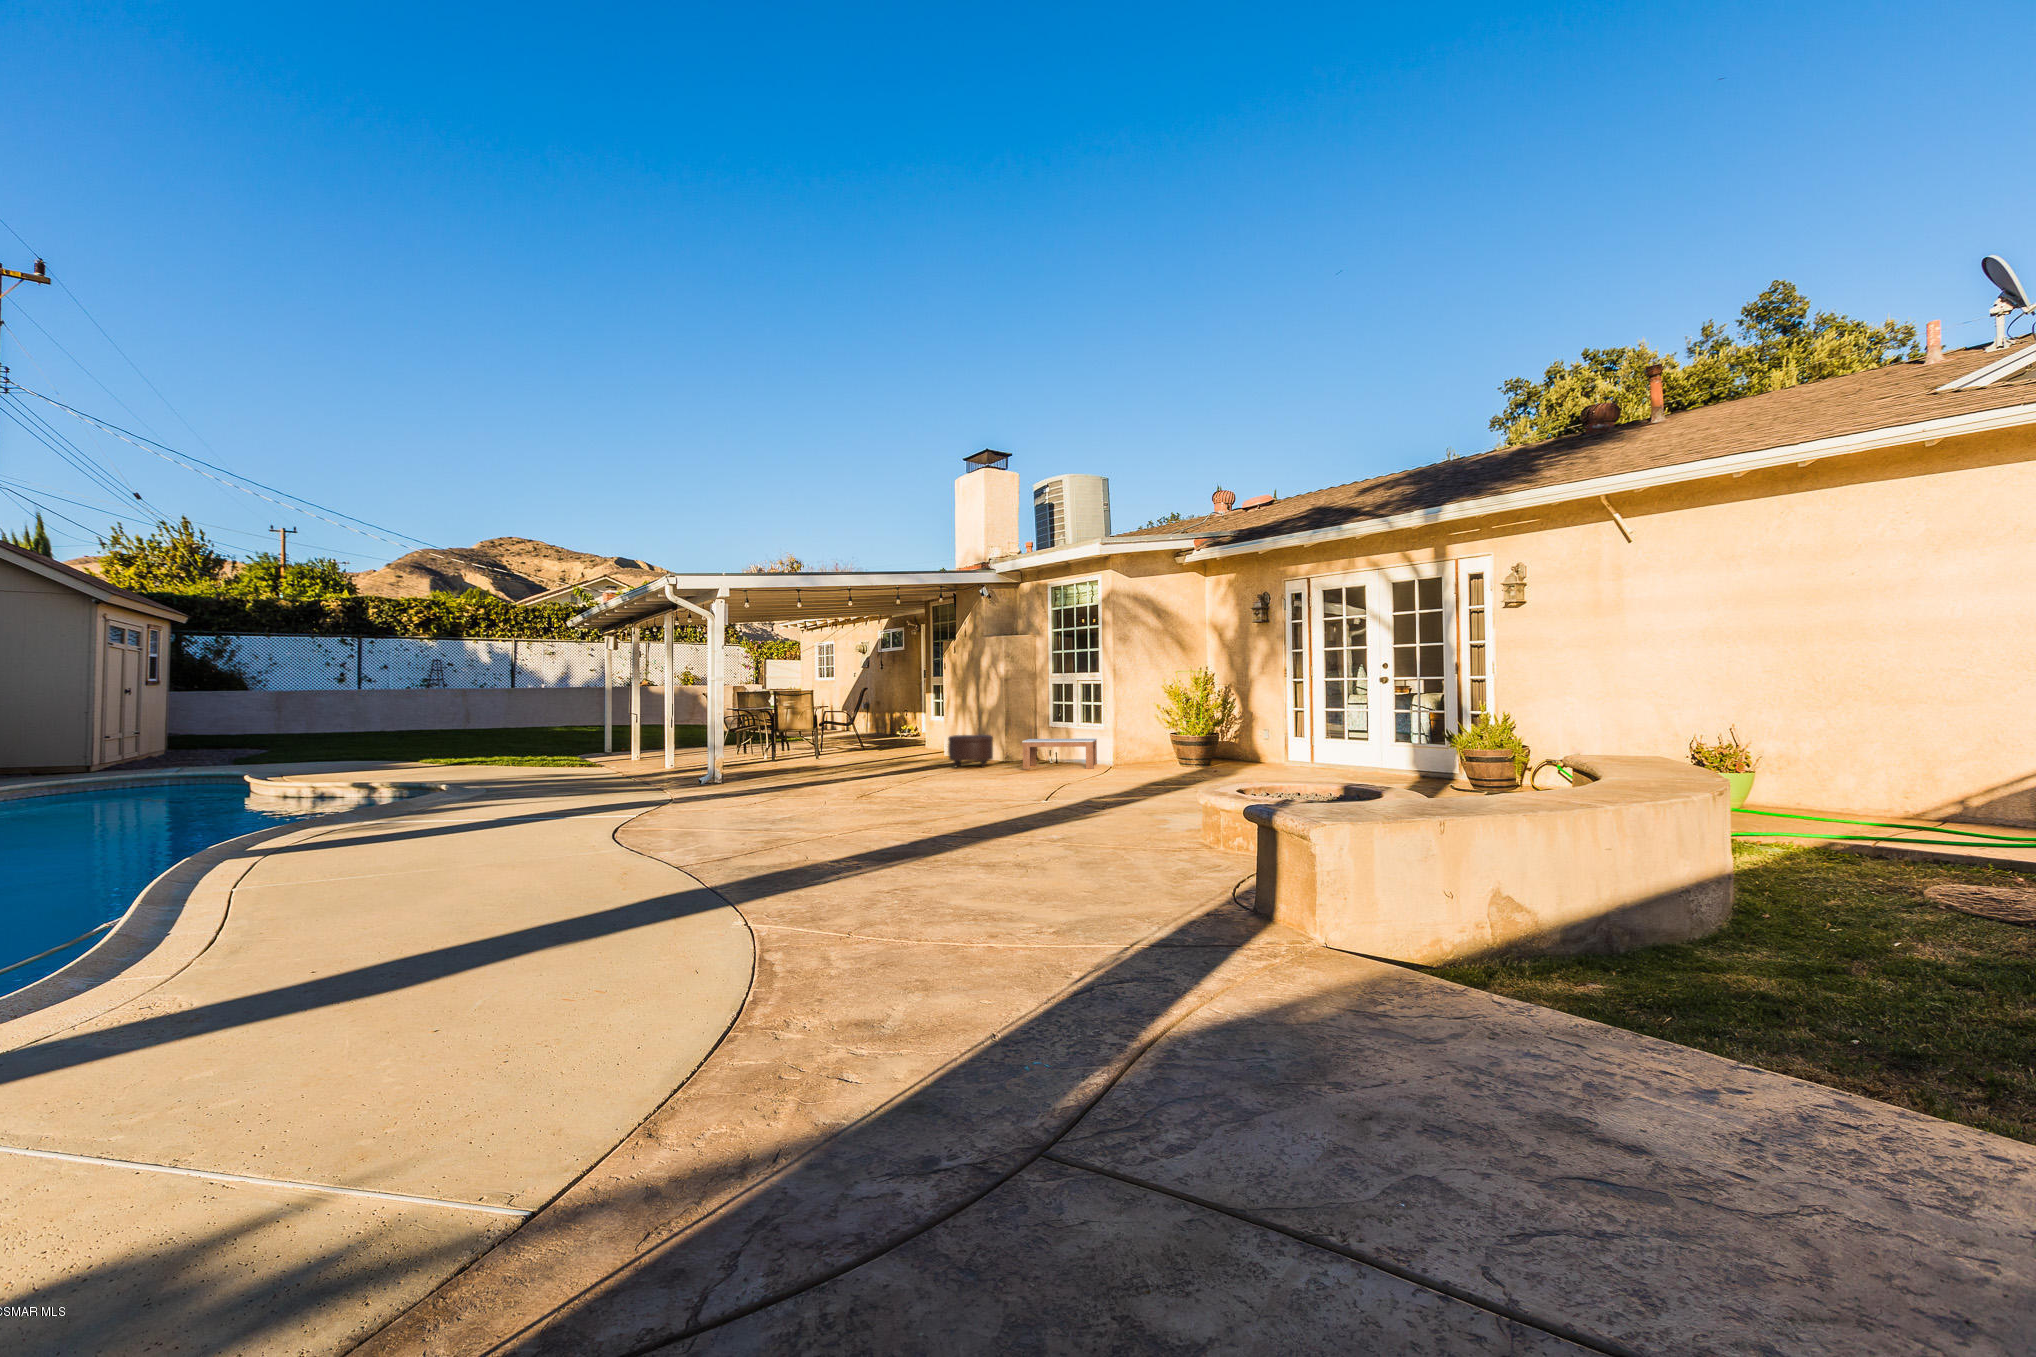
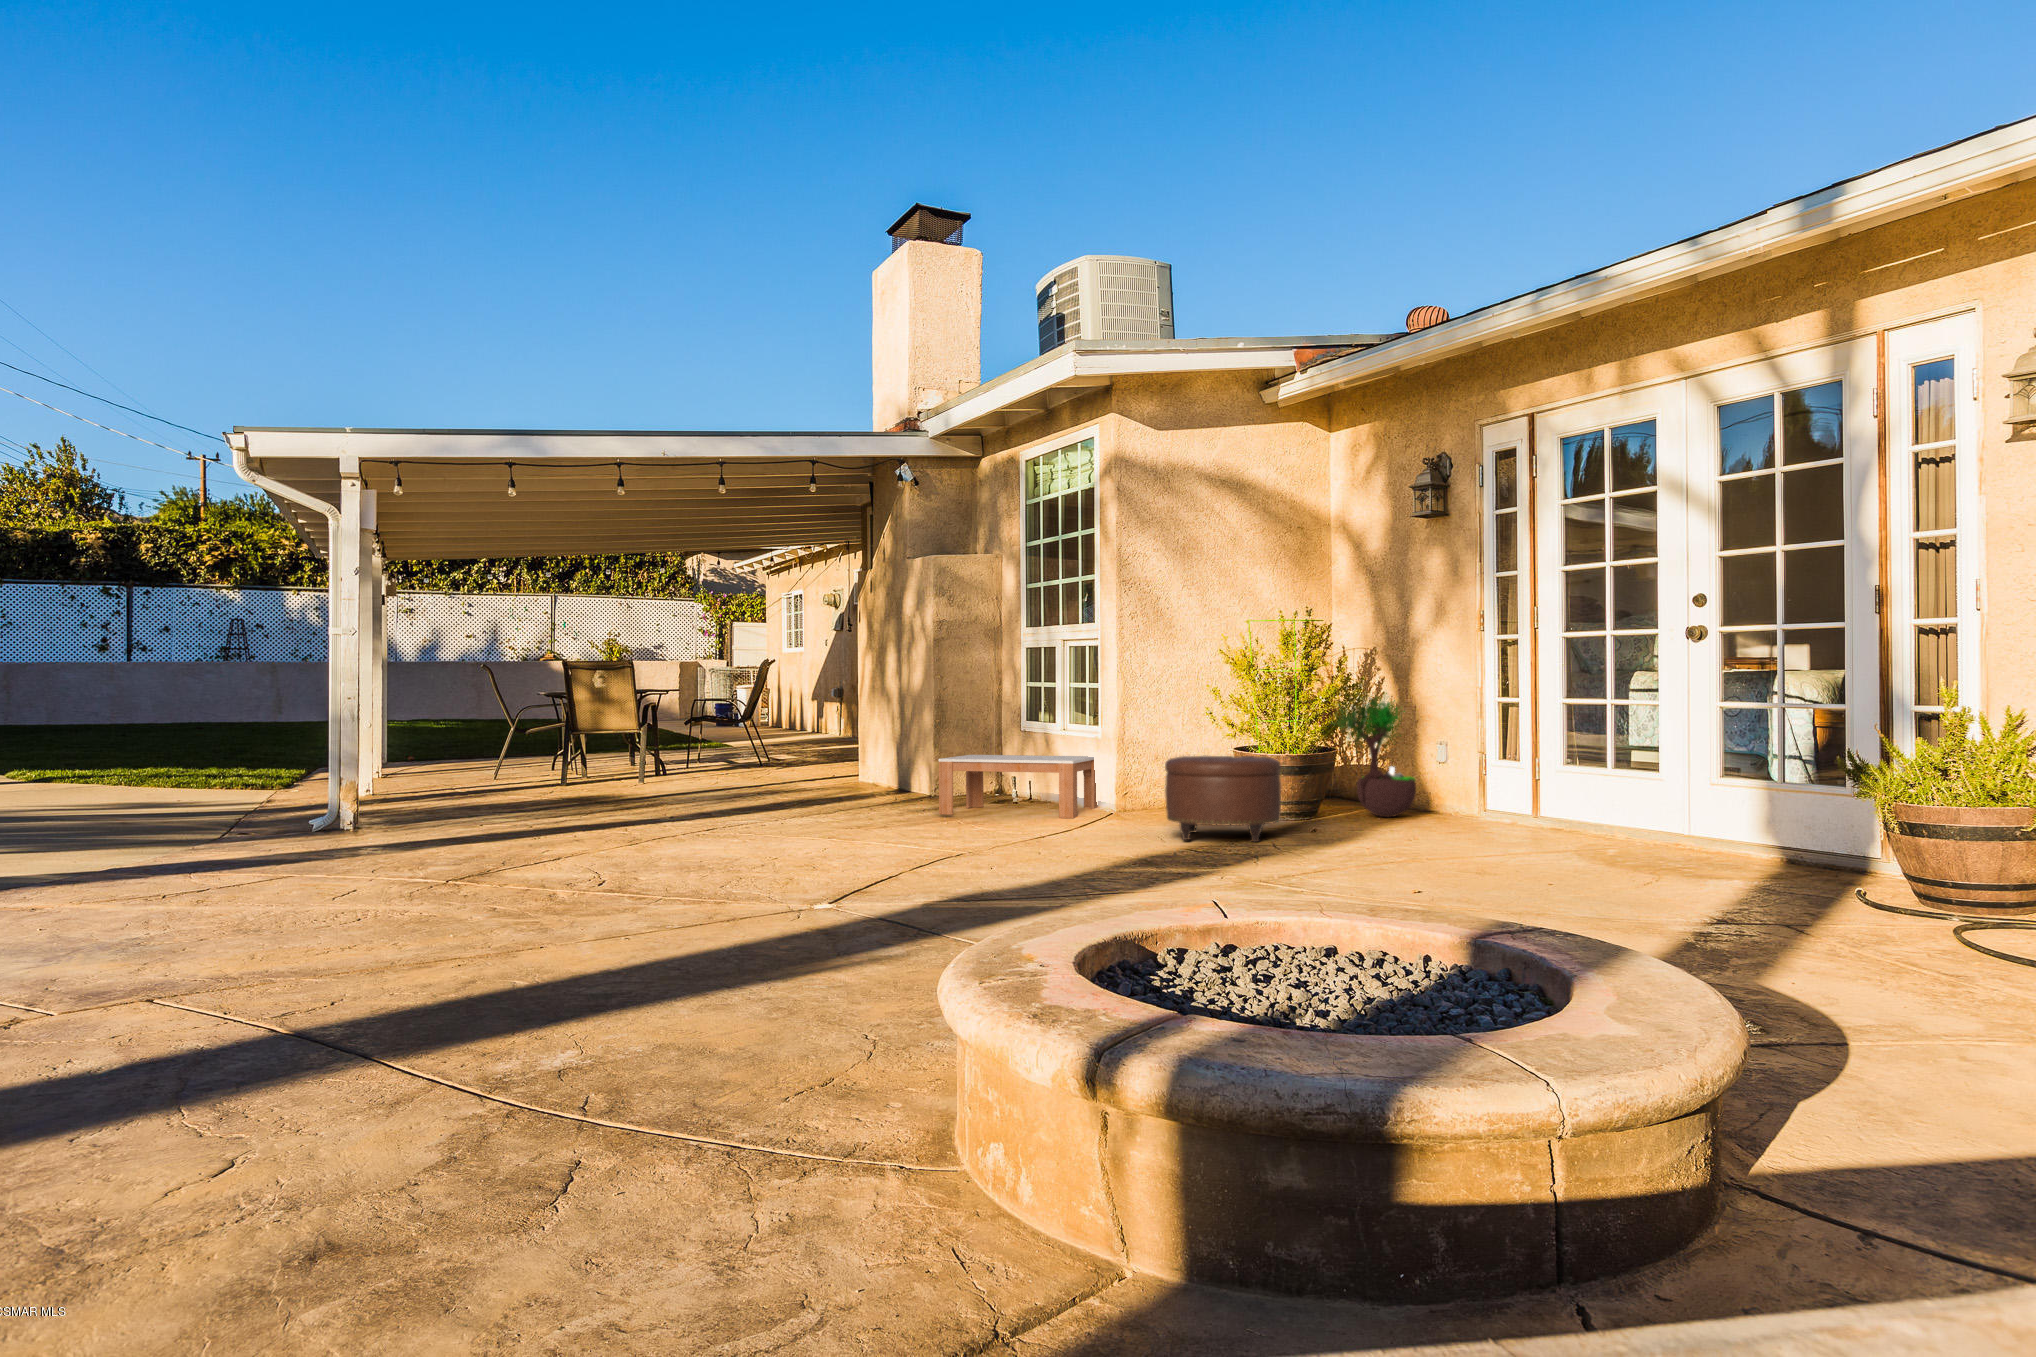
potted tree: none [1218,702,1258,764] -> present [1334,692,1416,817]
ottoman: present [948,735,993,767] -> present [1165,756,1281,842]

